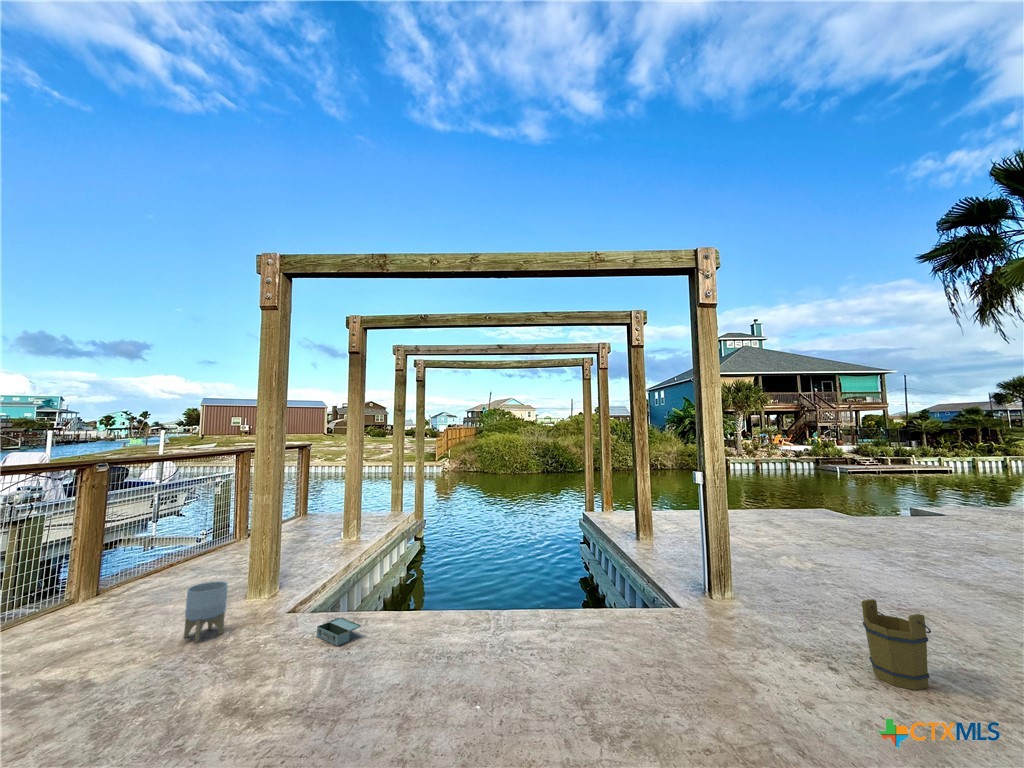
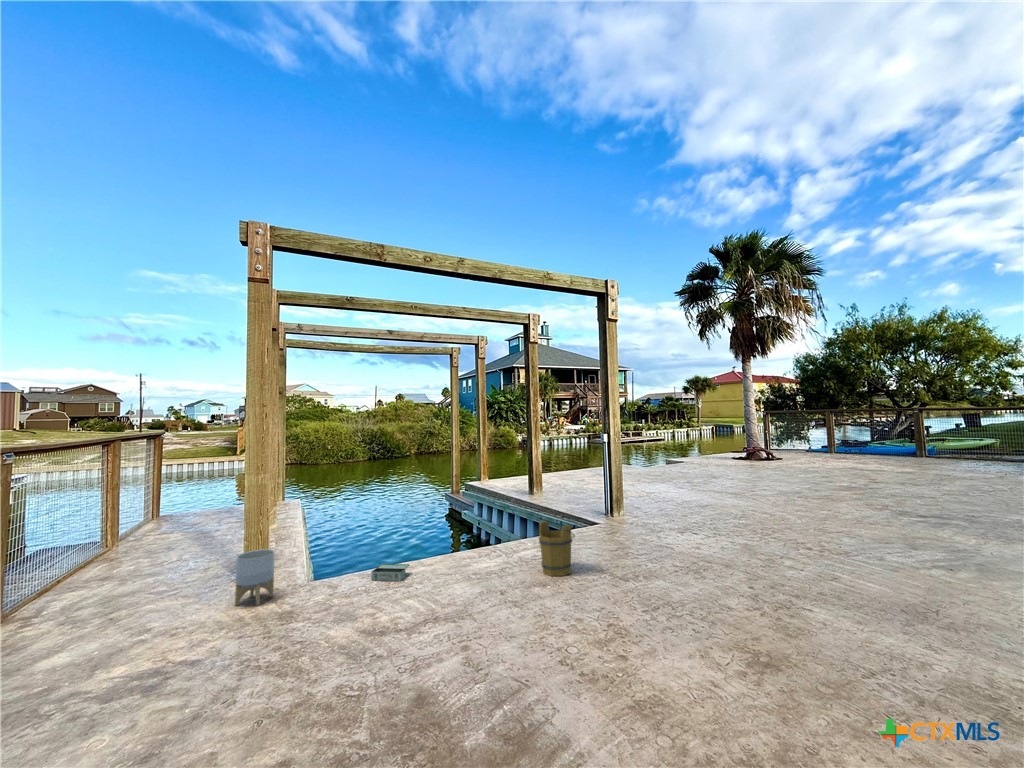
bucket: present [862,599,931,690] -> present [539,521,575,576]

